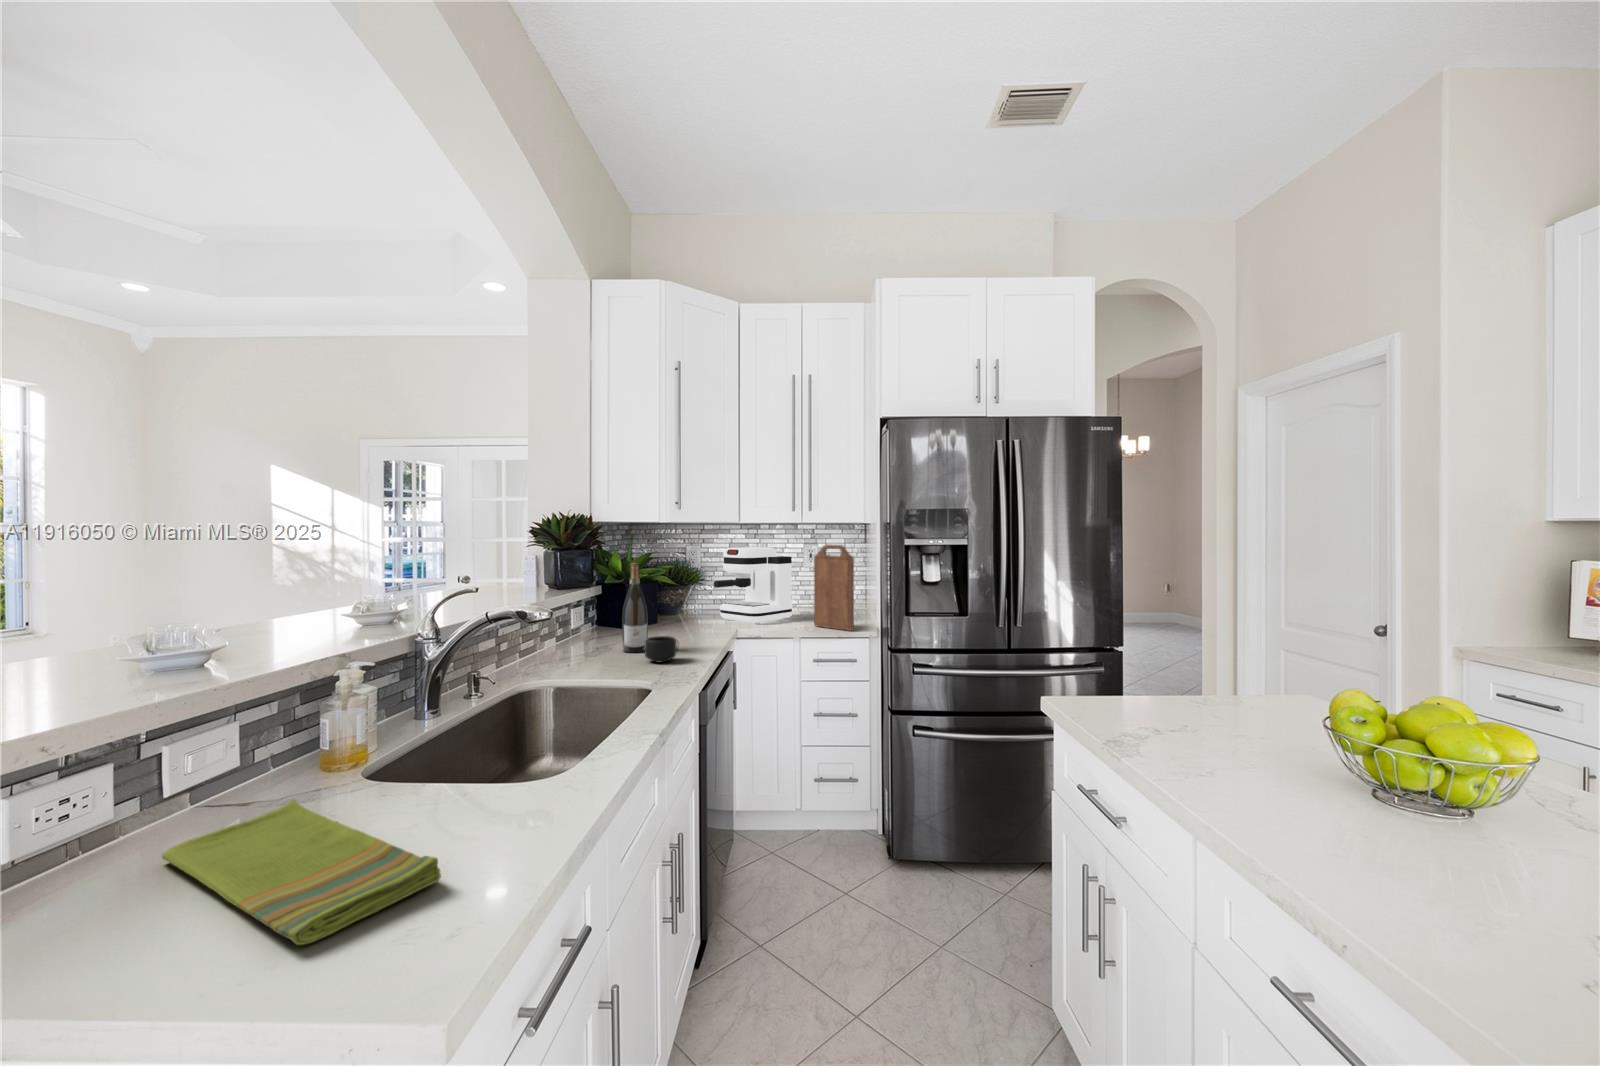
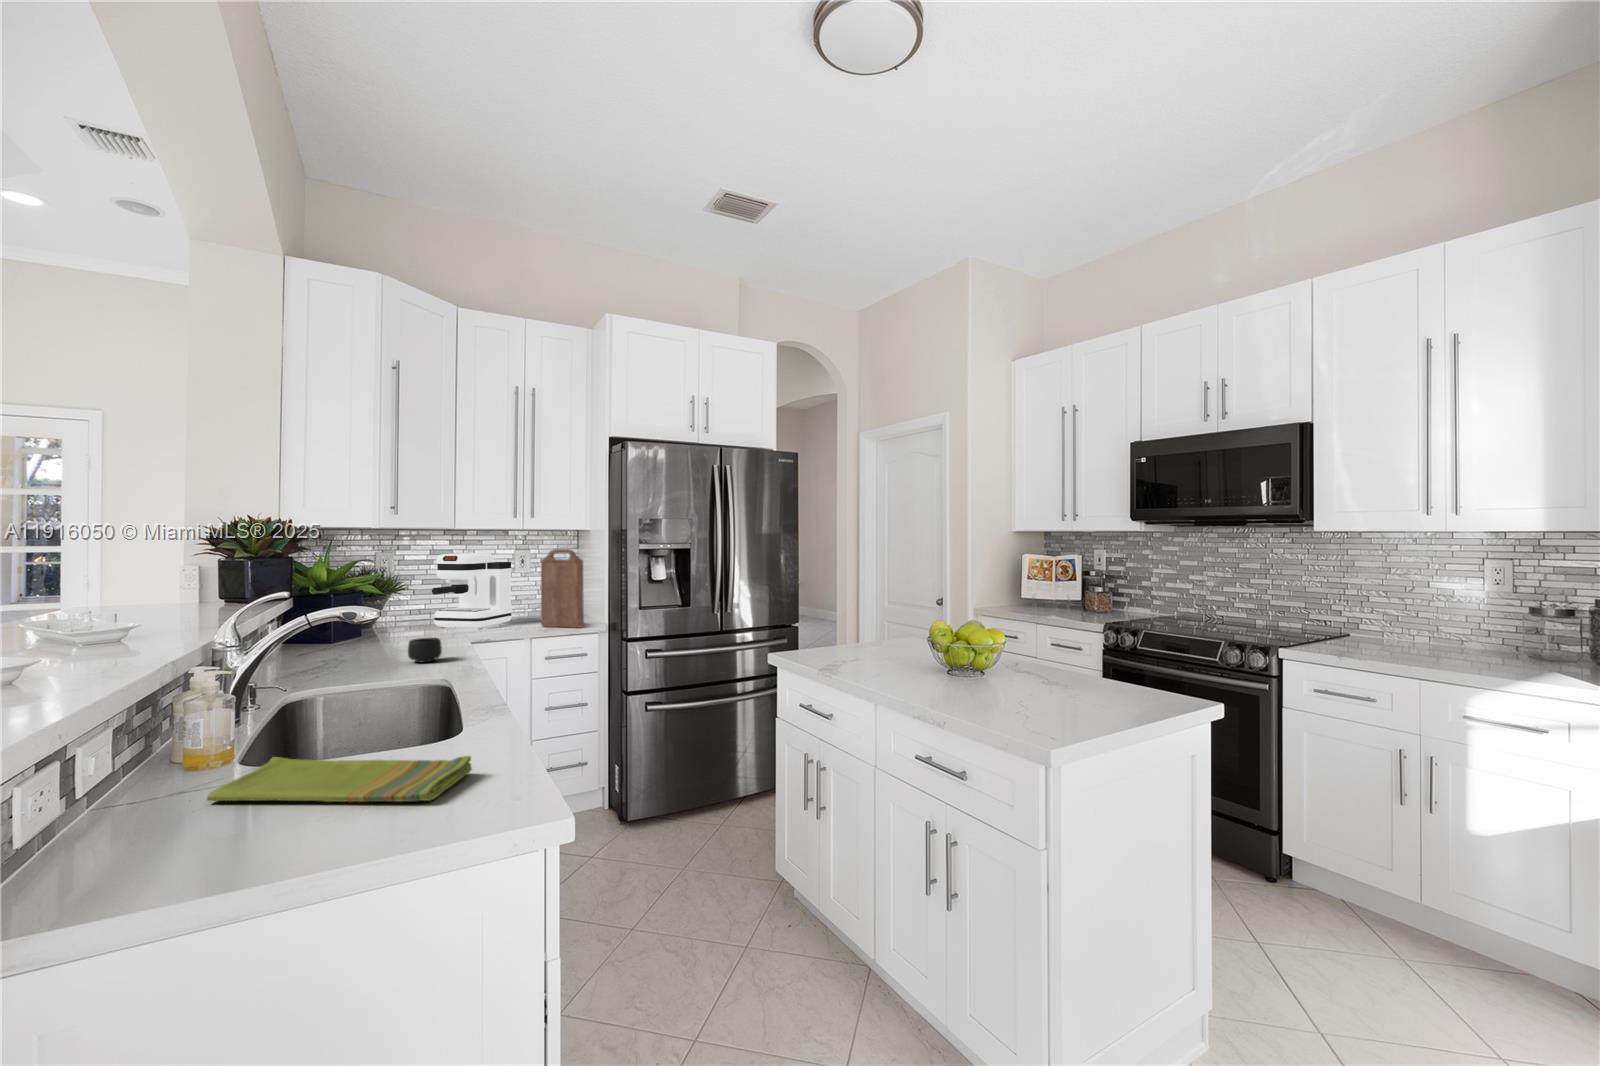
wine bottle: present [622,563,648,652] -> none [367,569,395,658]

